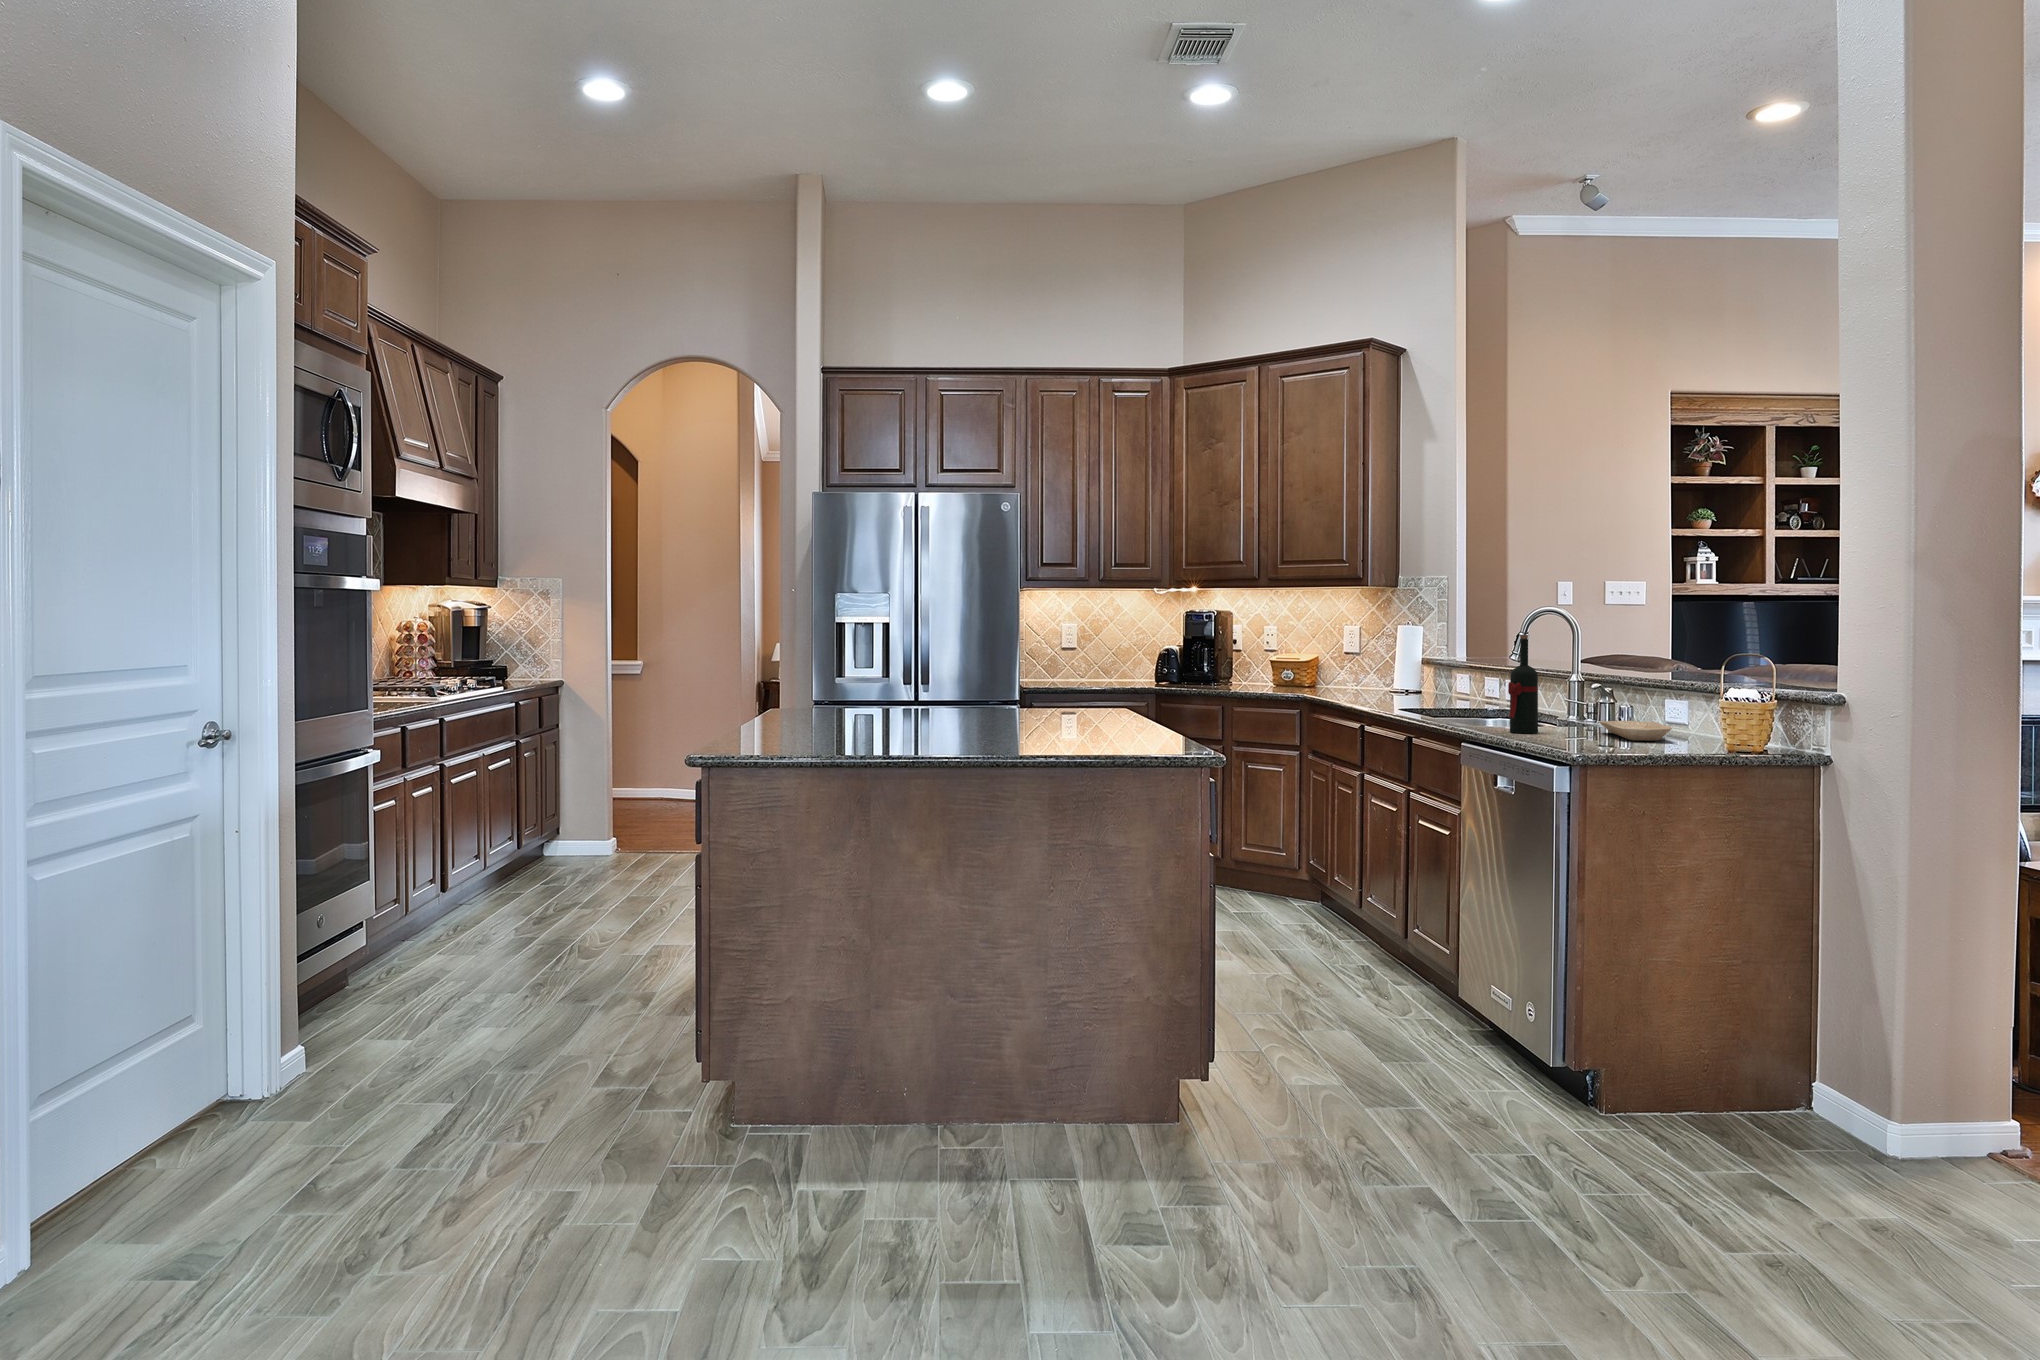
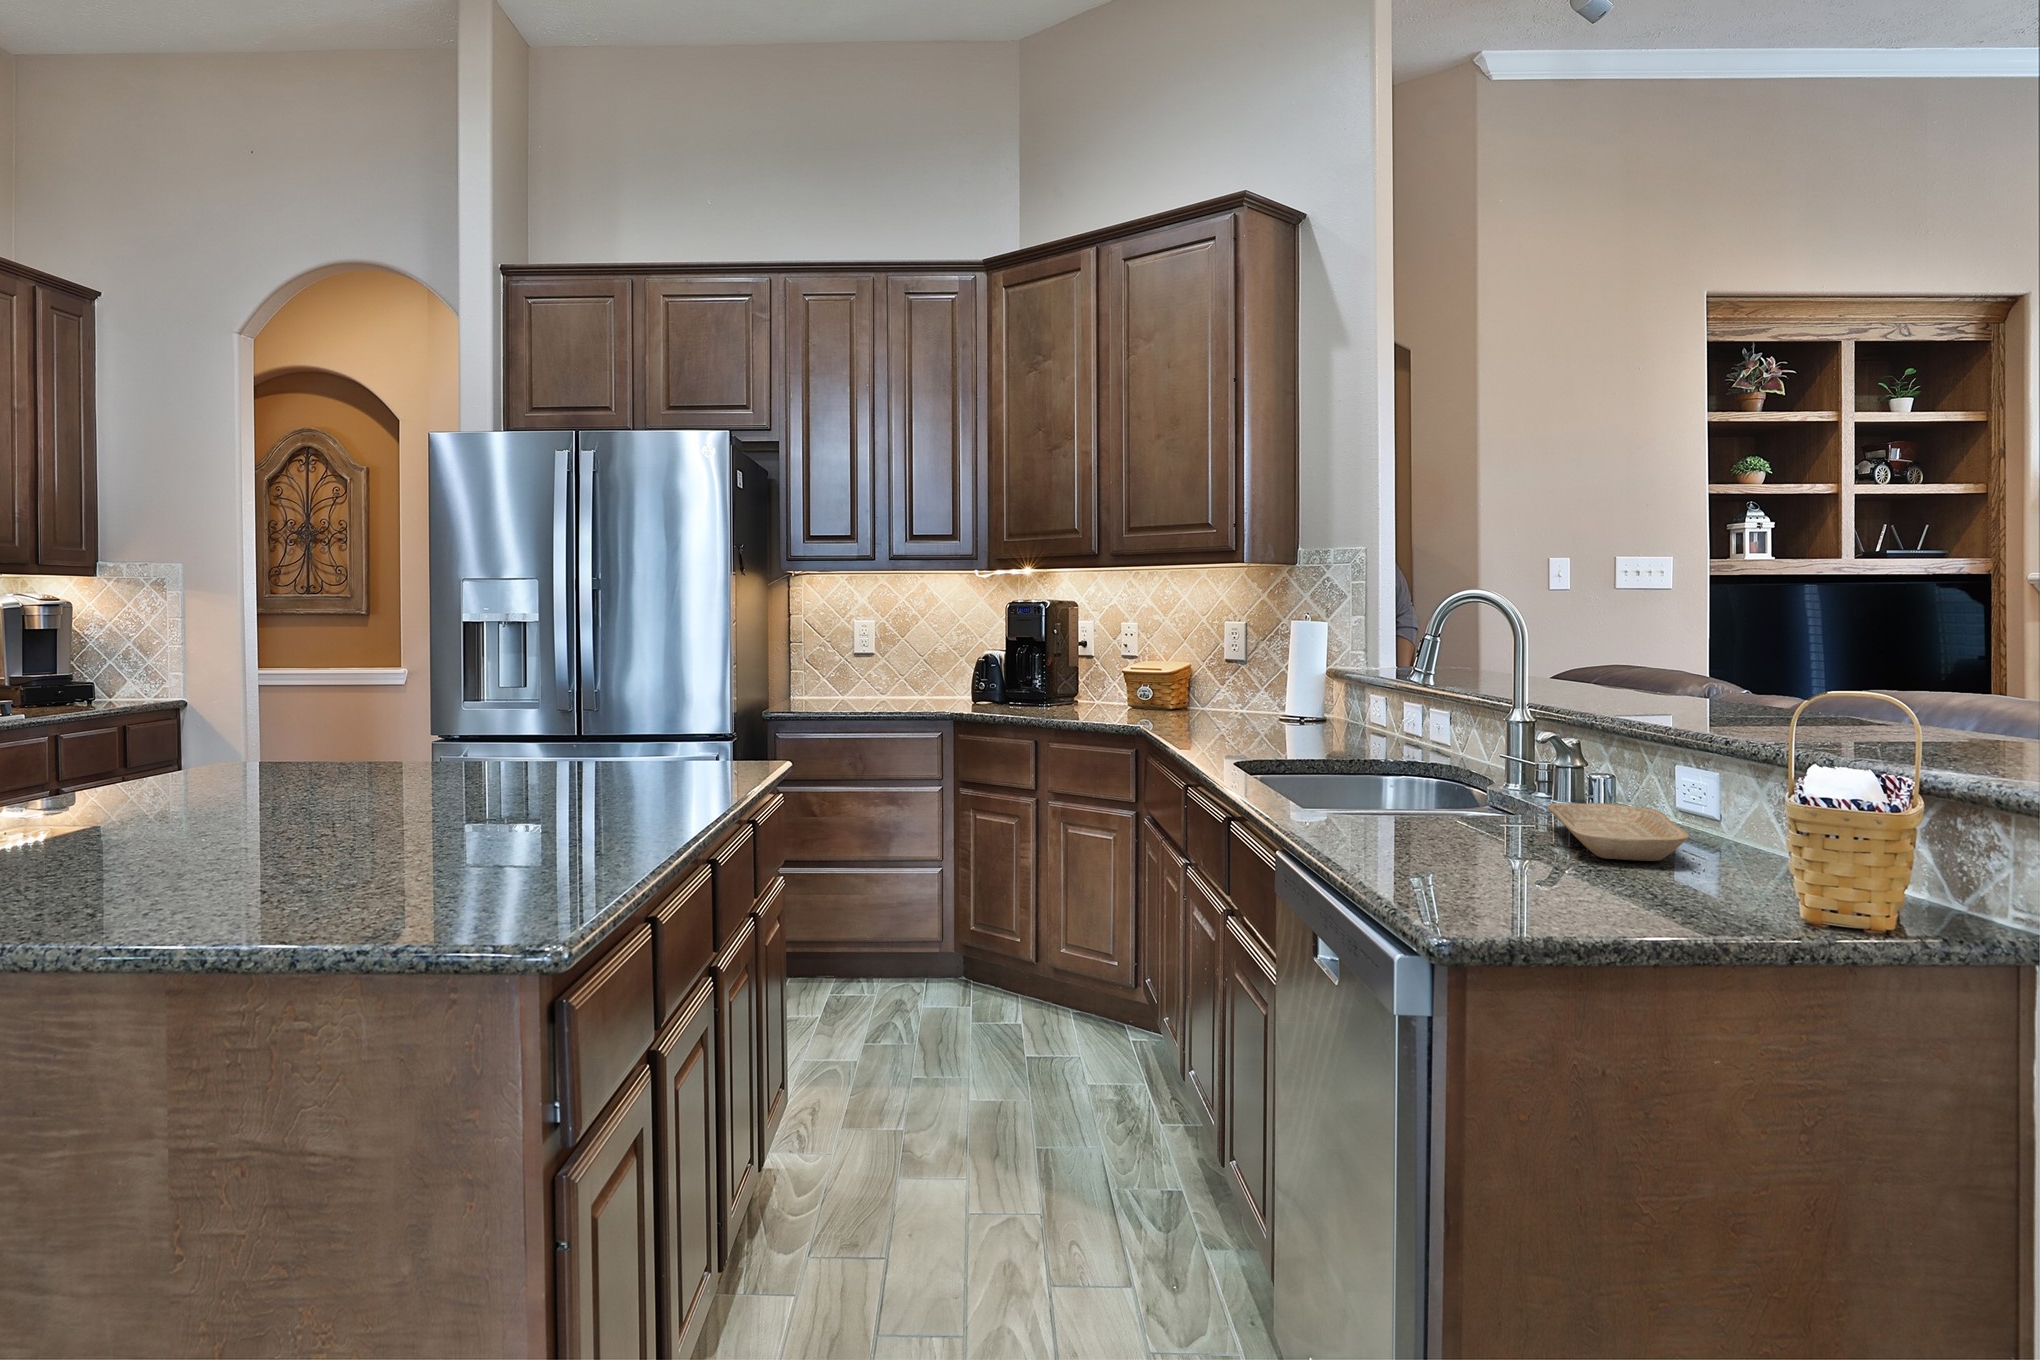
wine bottle: present [1508,635,1538,733] -> none [1367,636,1426,829]

